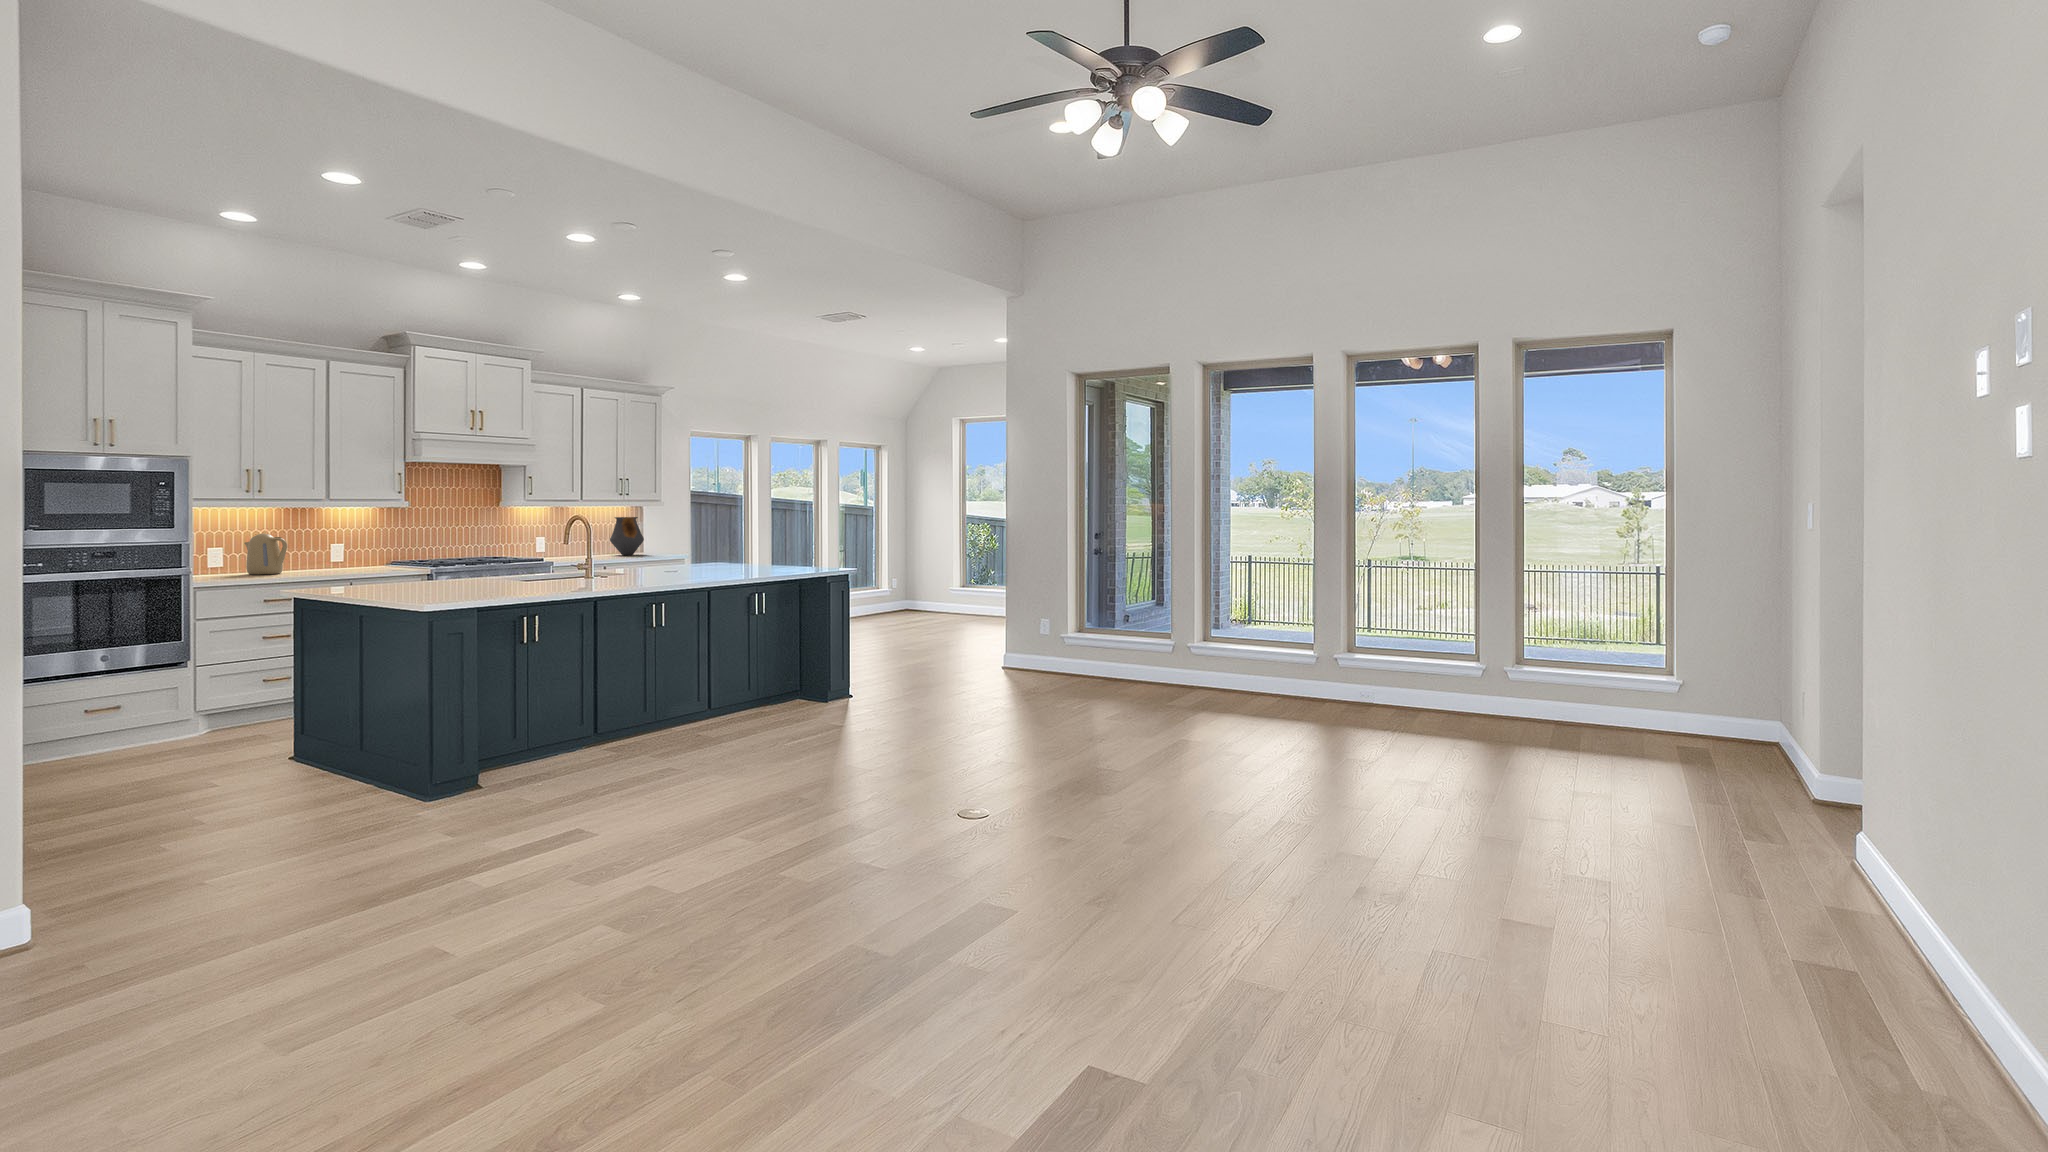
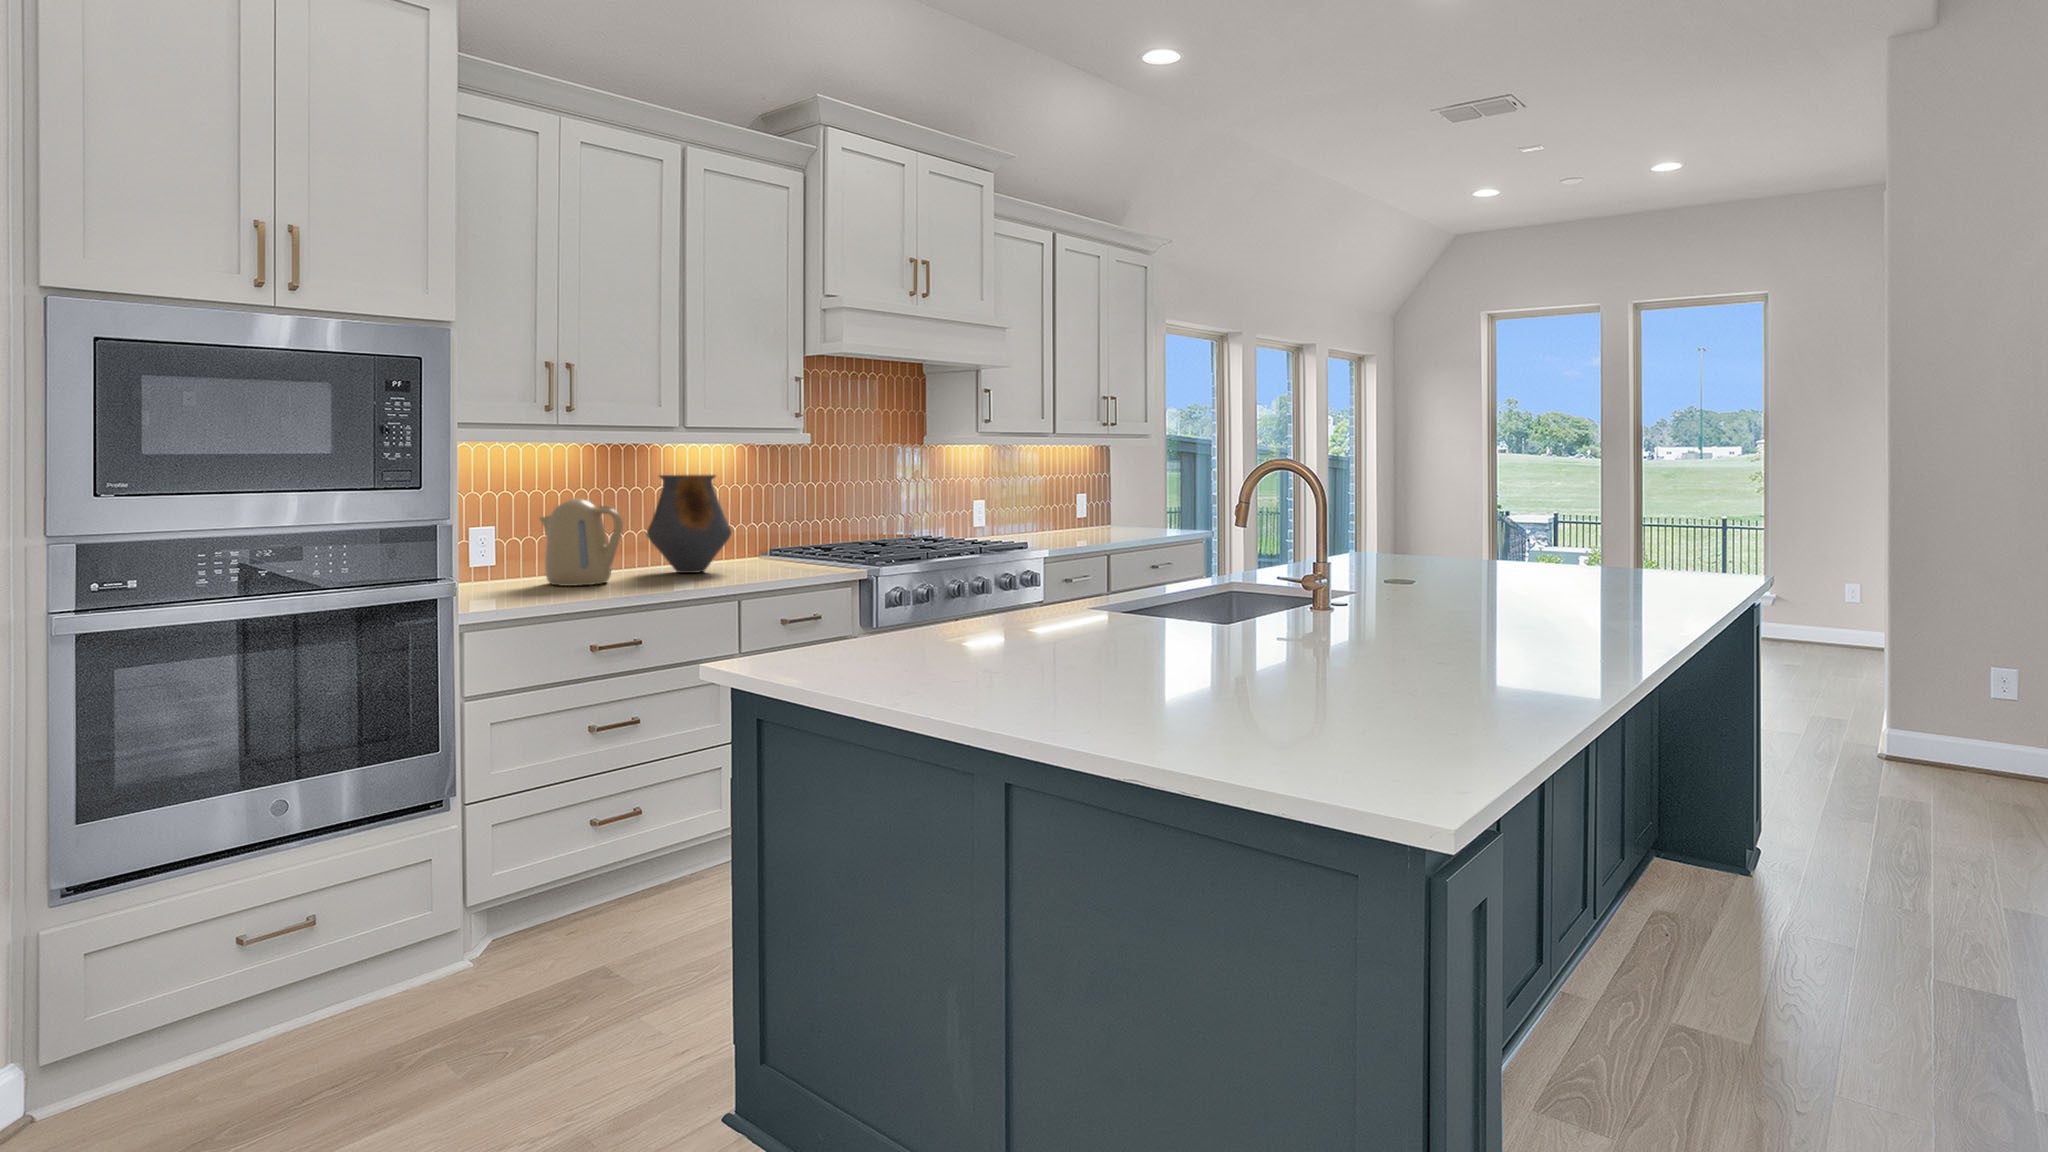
vase: present [610,517,644,555] -> present [647,475,732,573]

